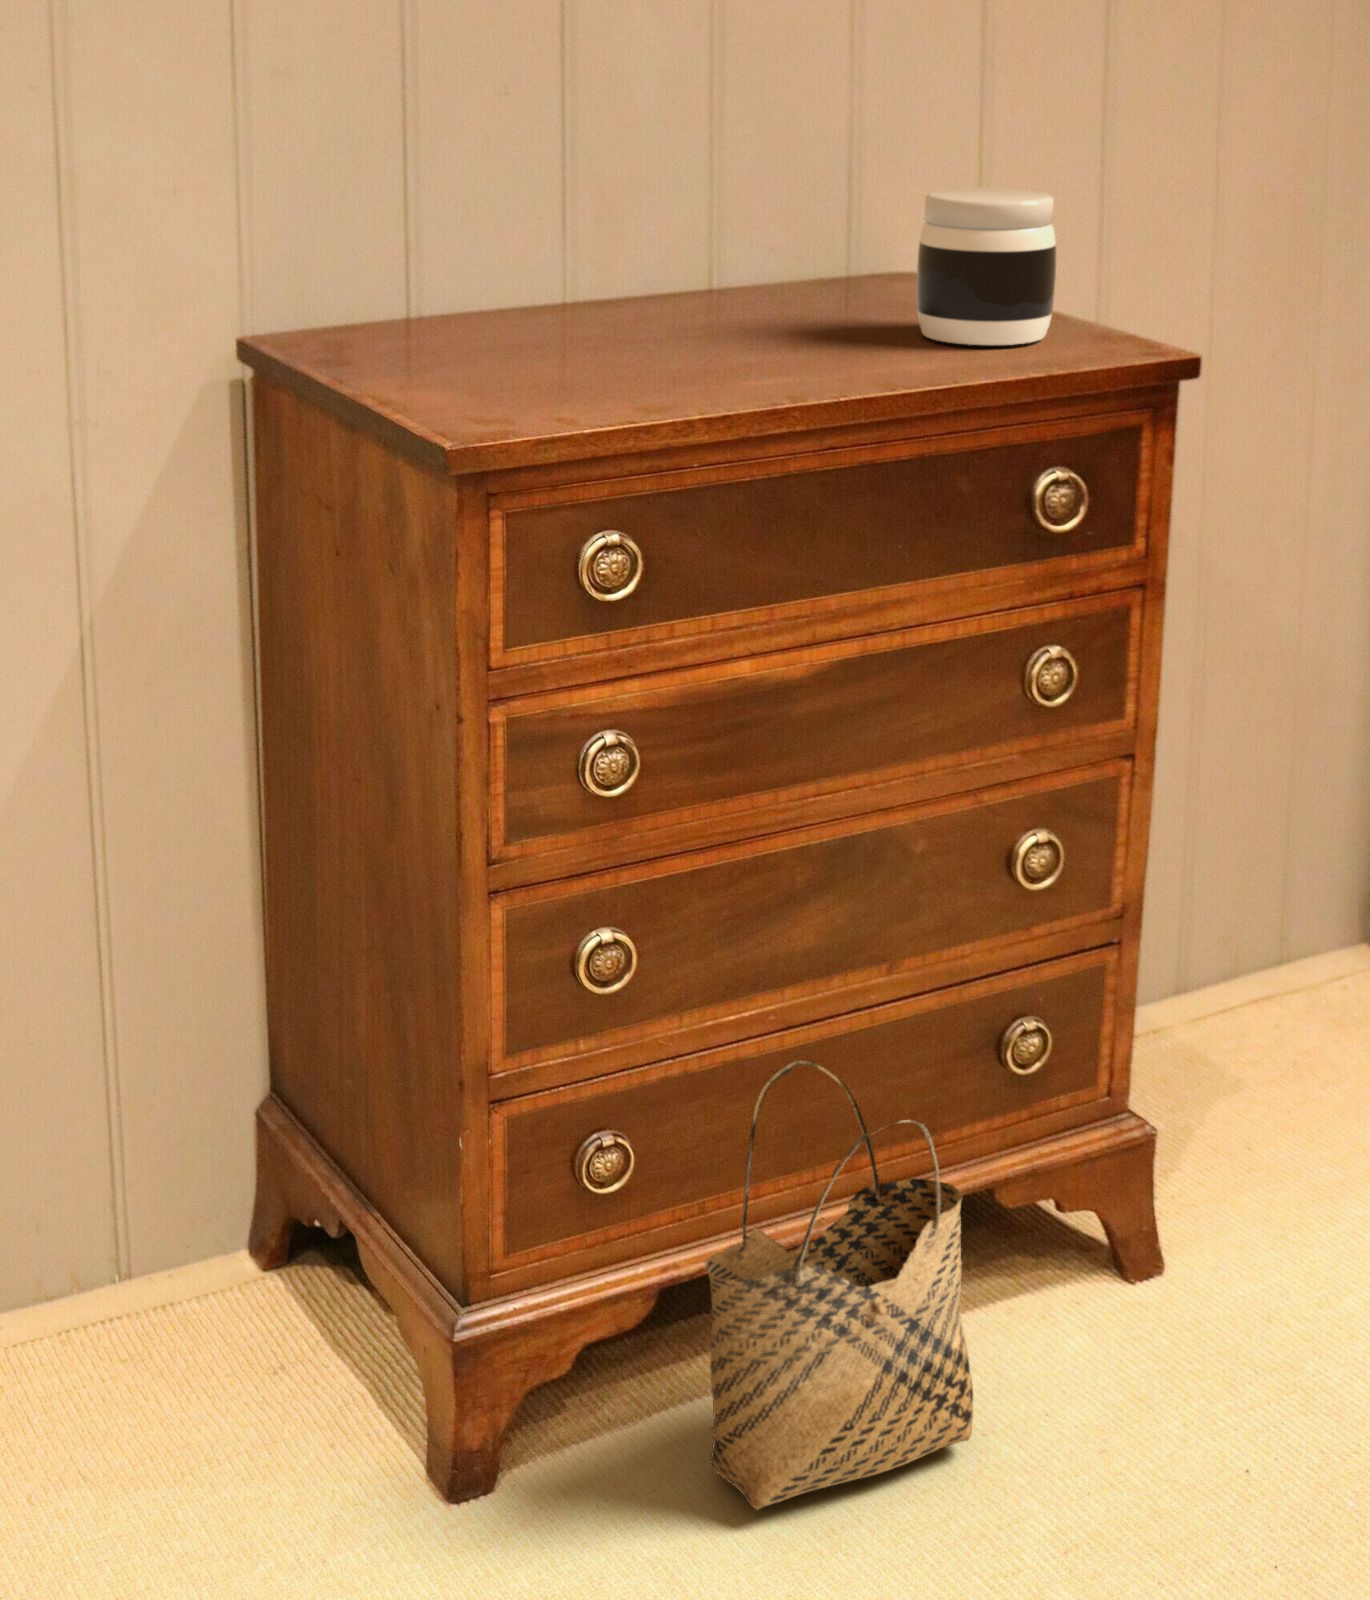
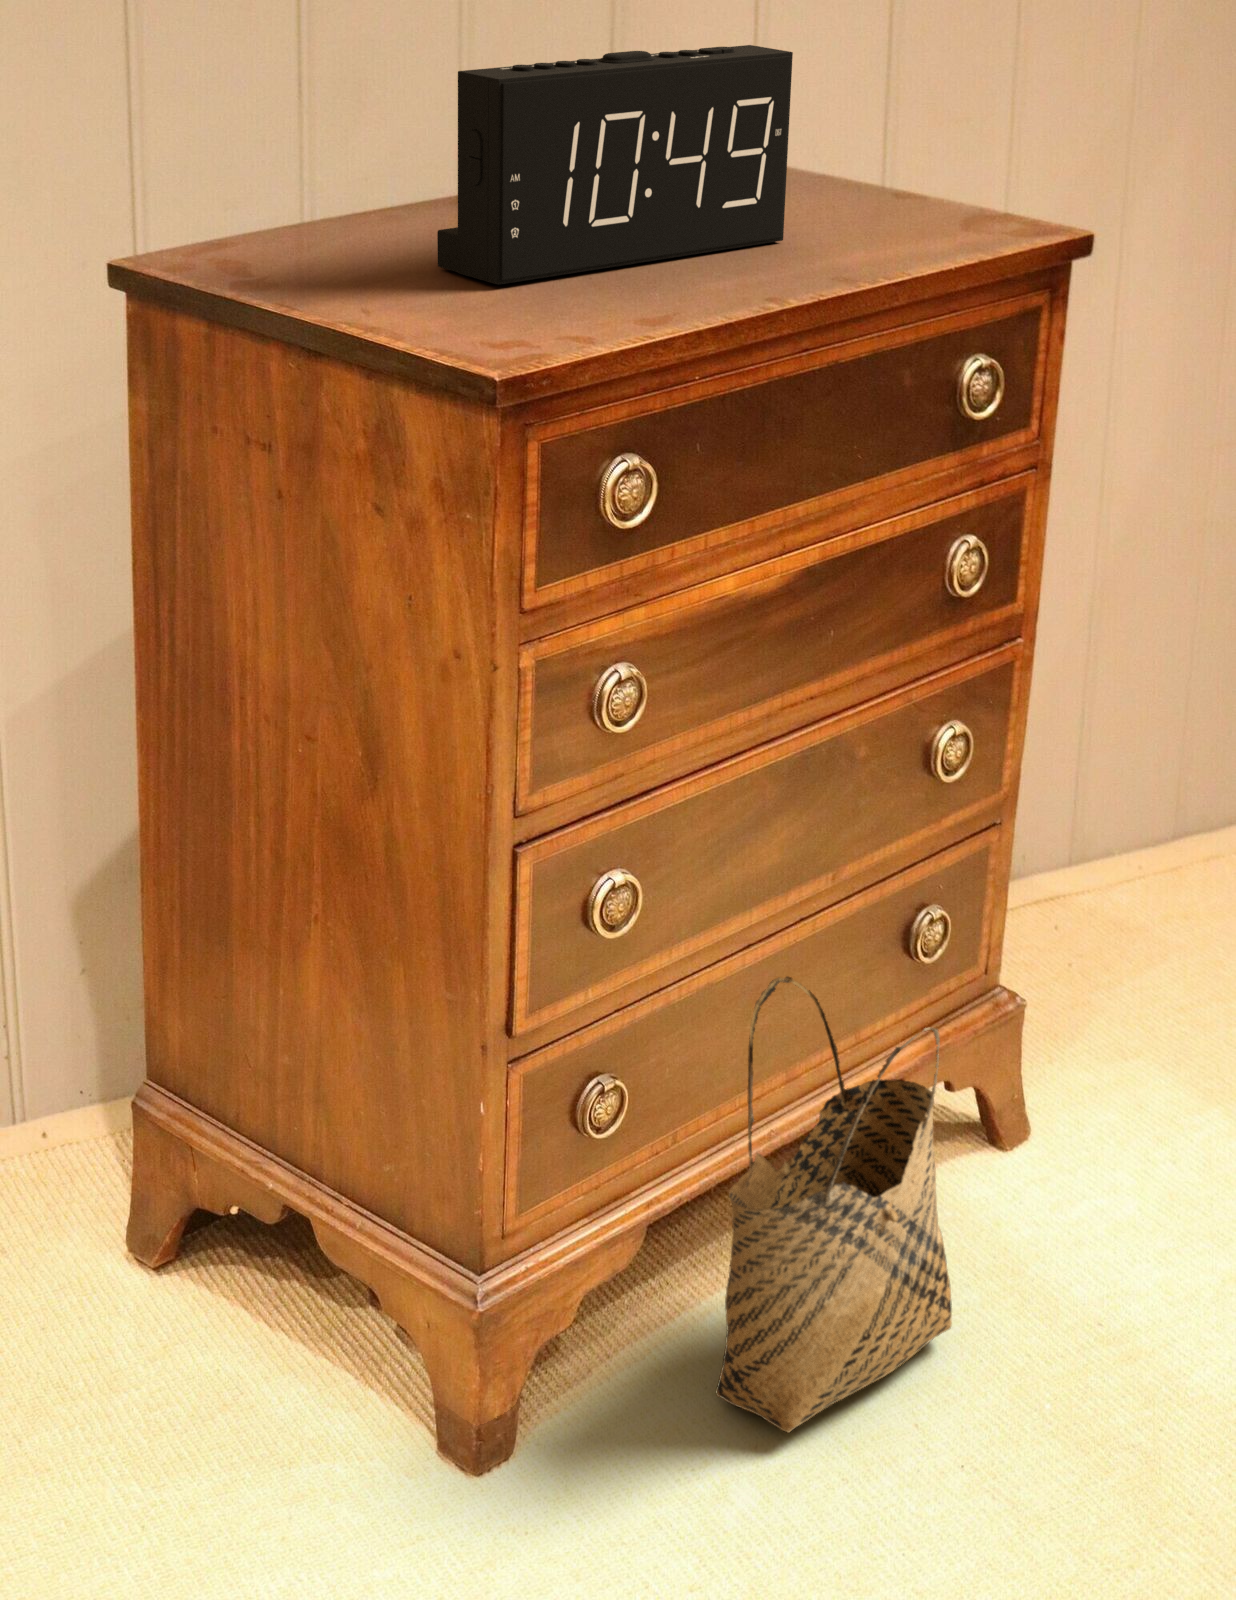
alarm clock: none [508,162,874,373] -> present [437,45,793,285]
jar: present [917,188,1056,345] -> none [806,67,949,233]

